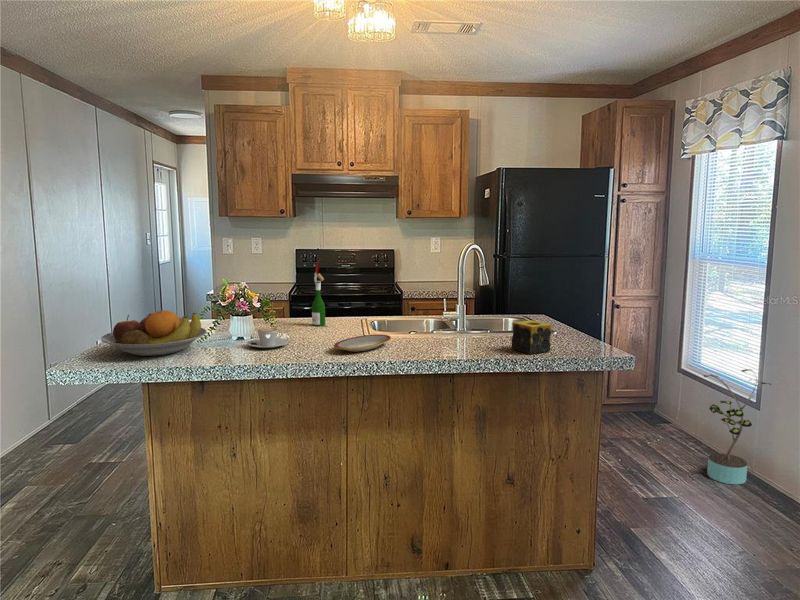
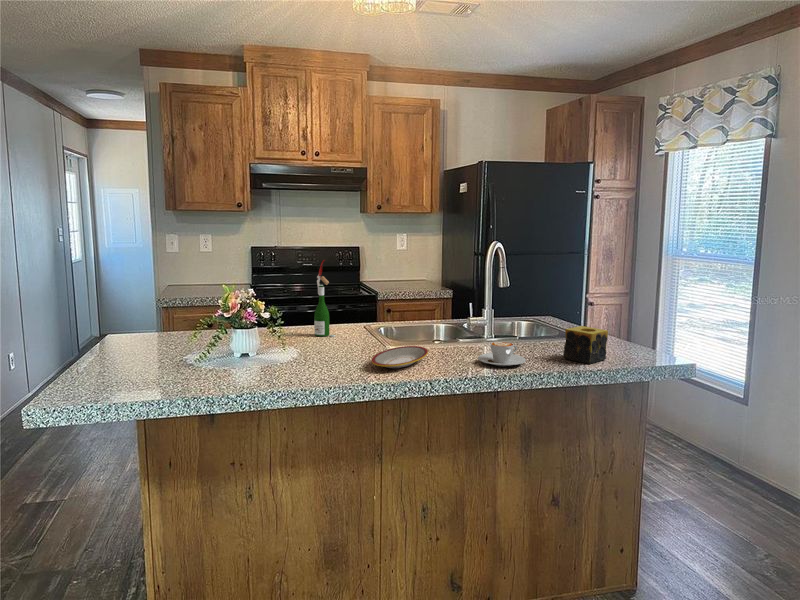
fruit bowl: present [101,310,207,356] -> none [82,326,214,384]
coffee cup: present [247,328,288,348] -> present [478,342,526,366]
potted plant: present [704,369,771,485] -> none [692,365,764,480]

